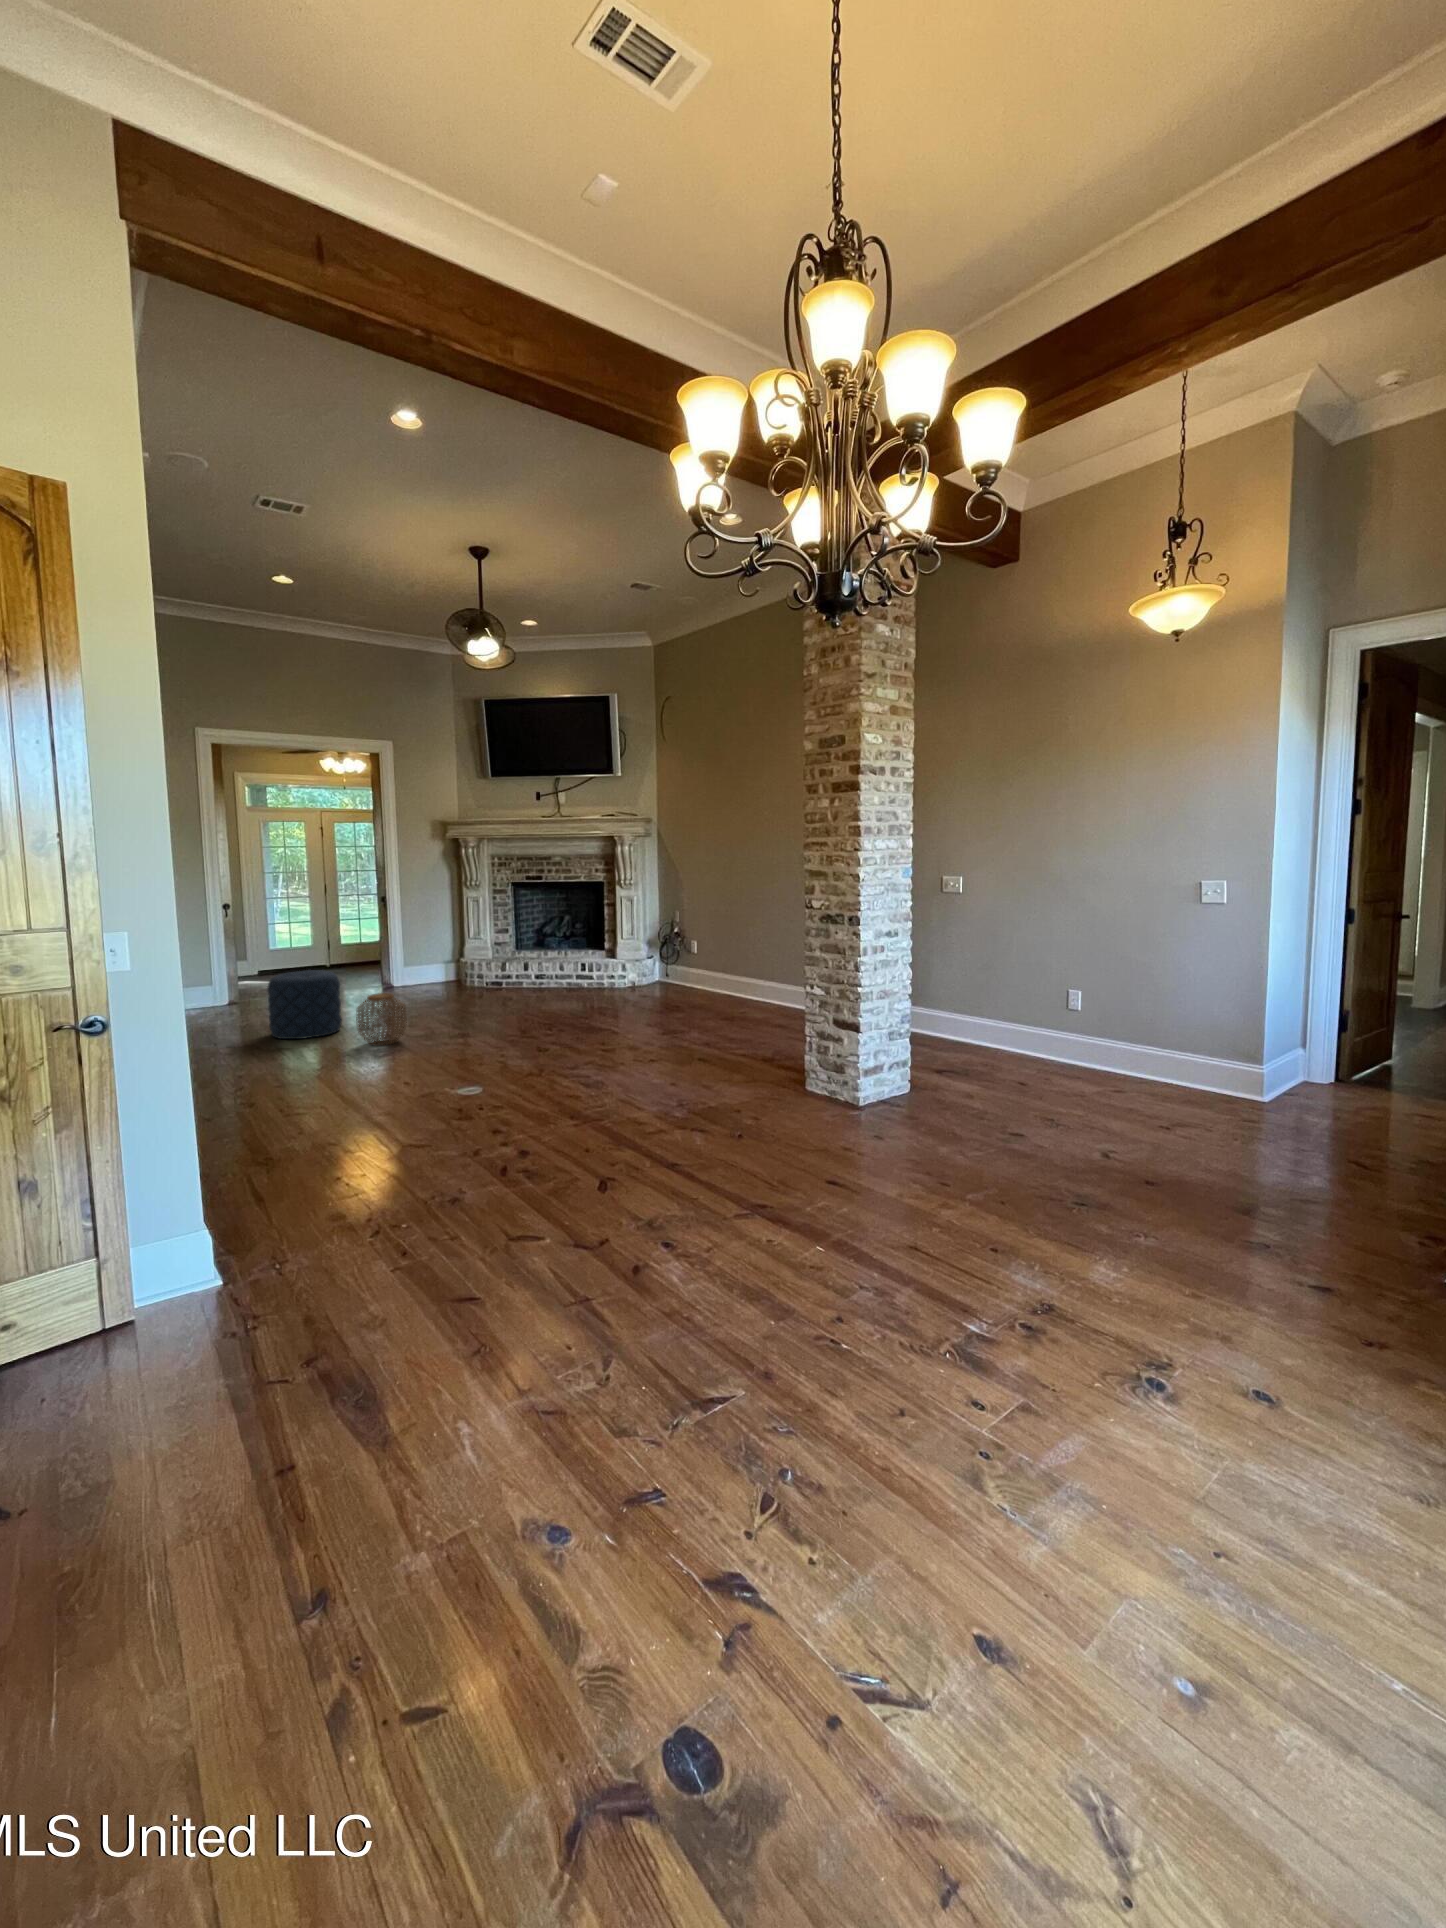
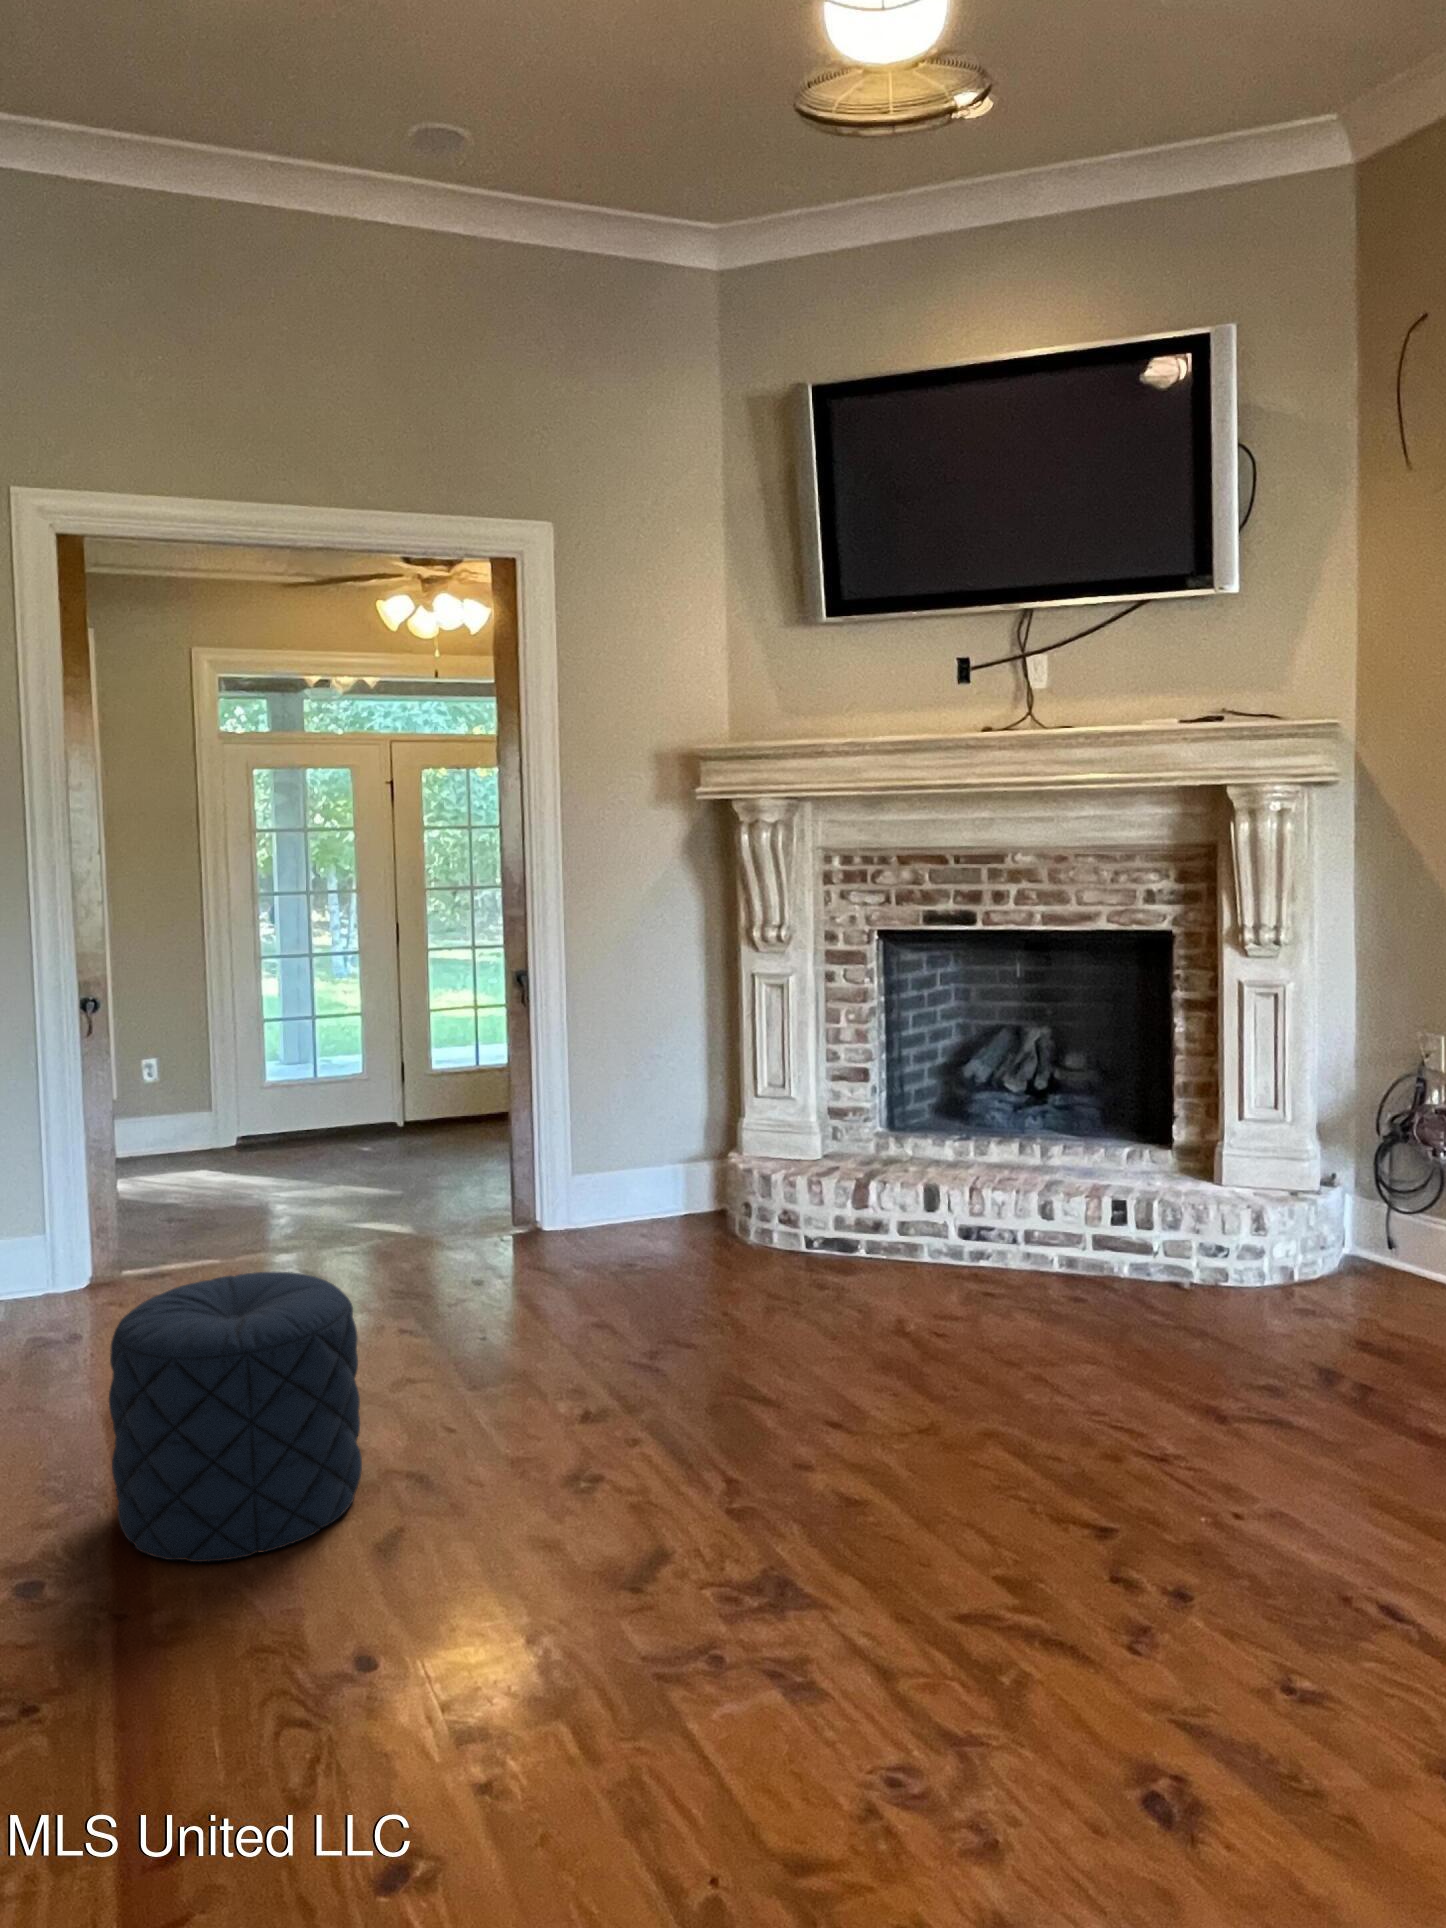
woven basket: present [356,993,407,1045] -> none [391,1428,588,1669]

